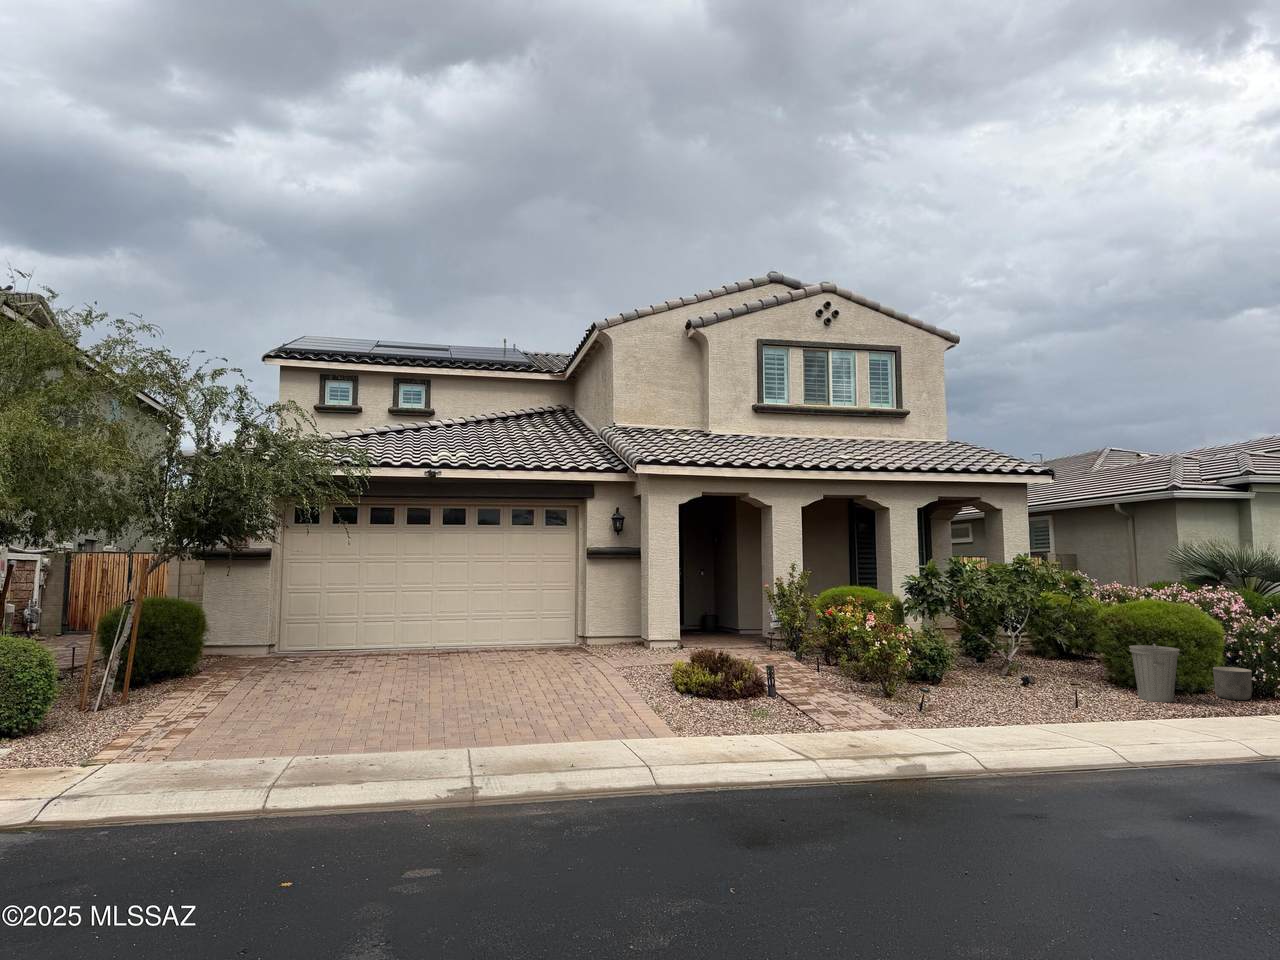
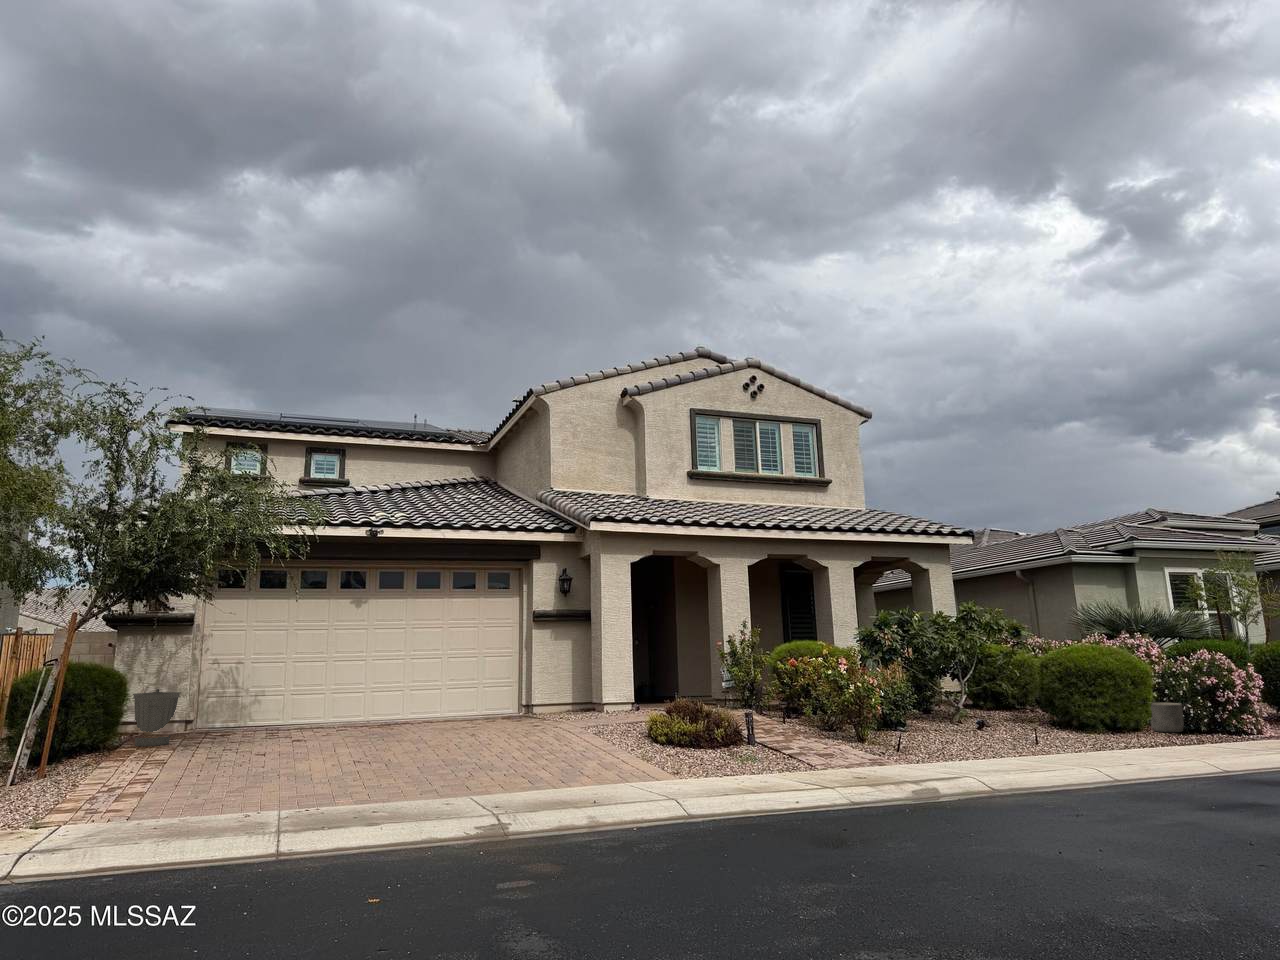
trash can: present [1129,644,1180,702] -> present [133,689,181,746]

